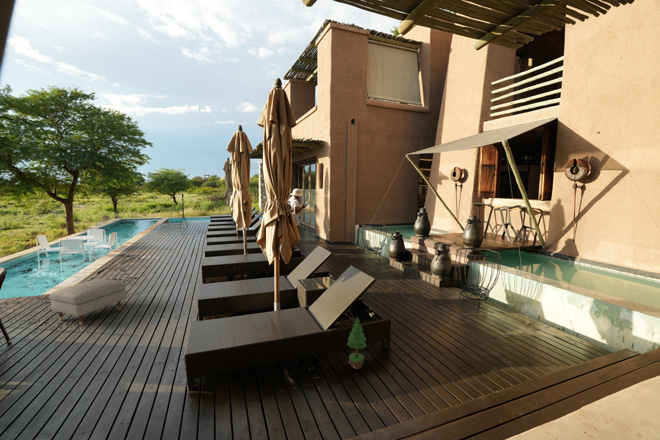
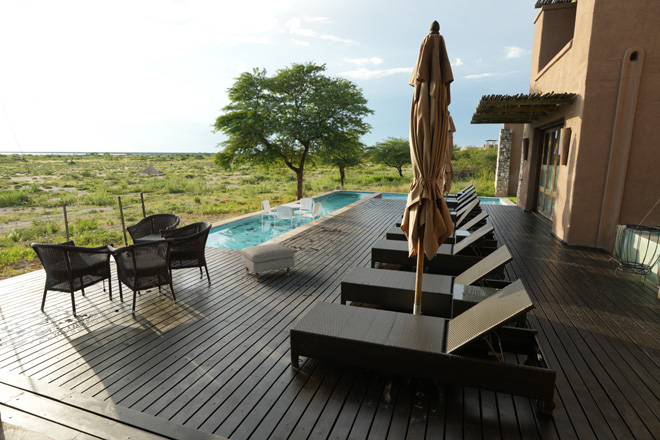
potted tree: present [347,318,366,369] -> none [472,350,502,421]

